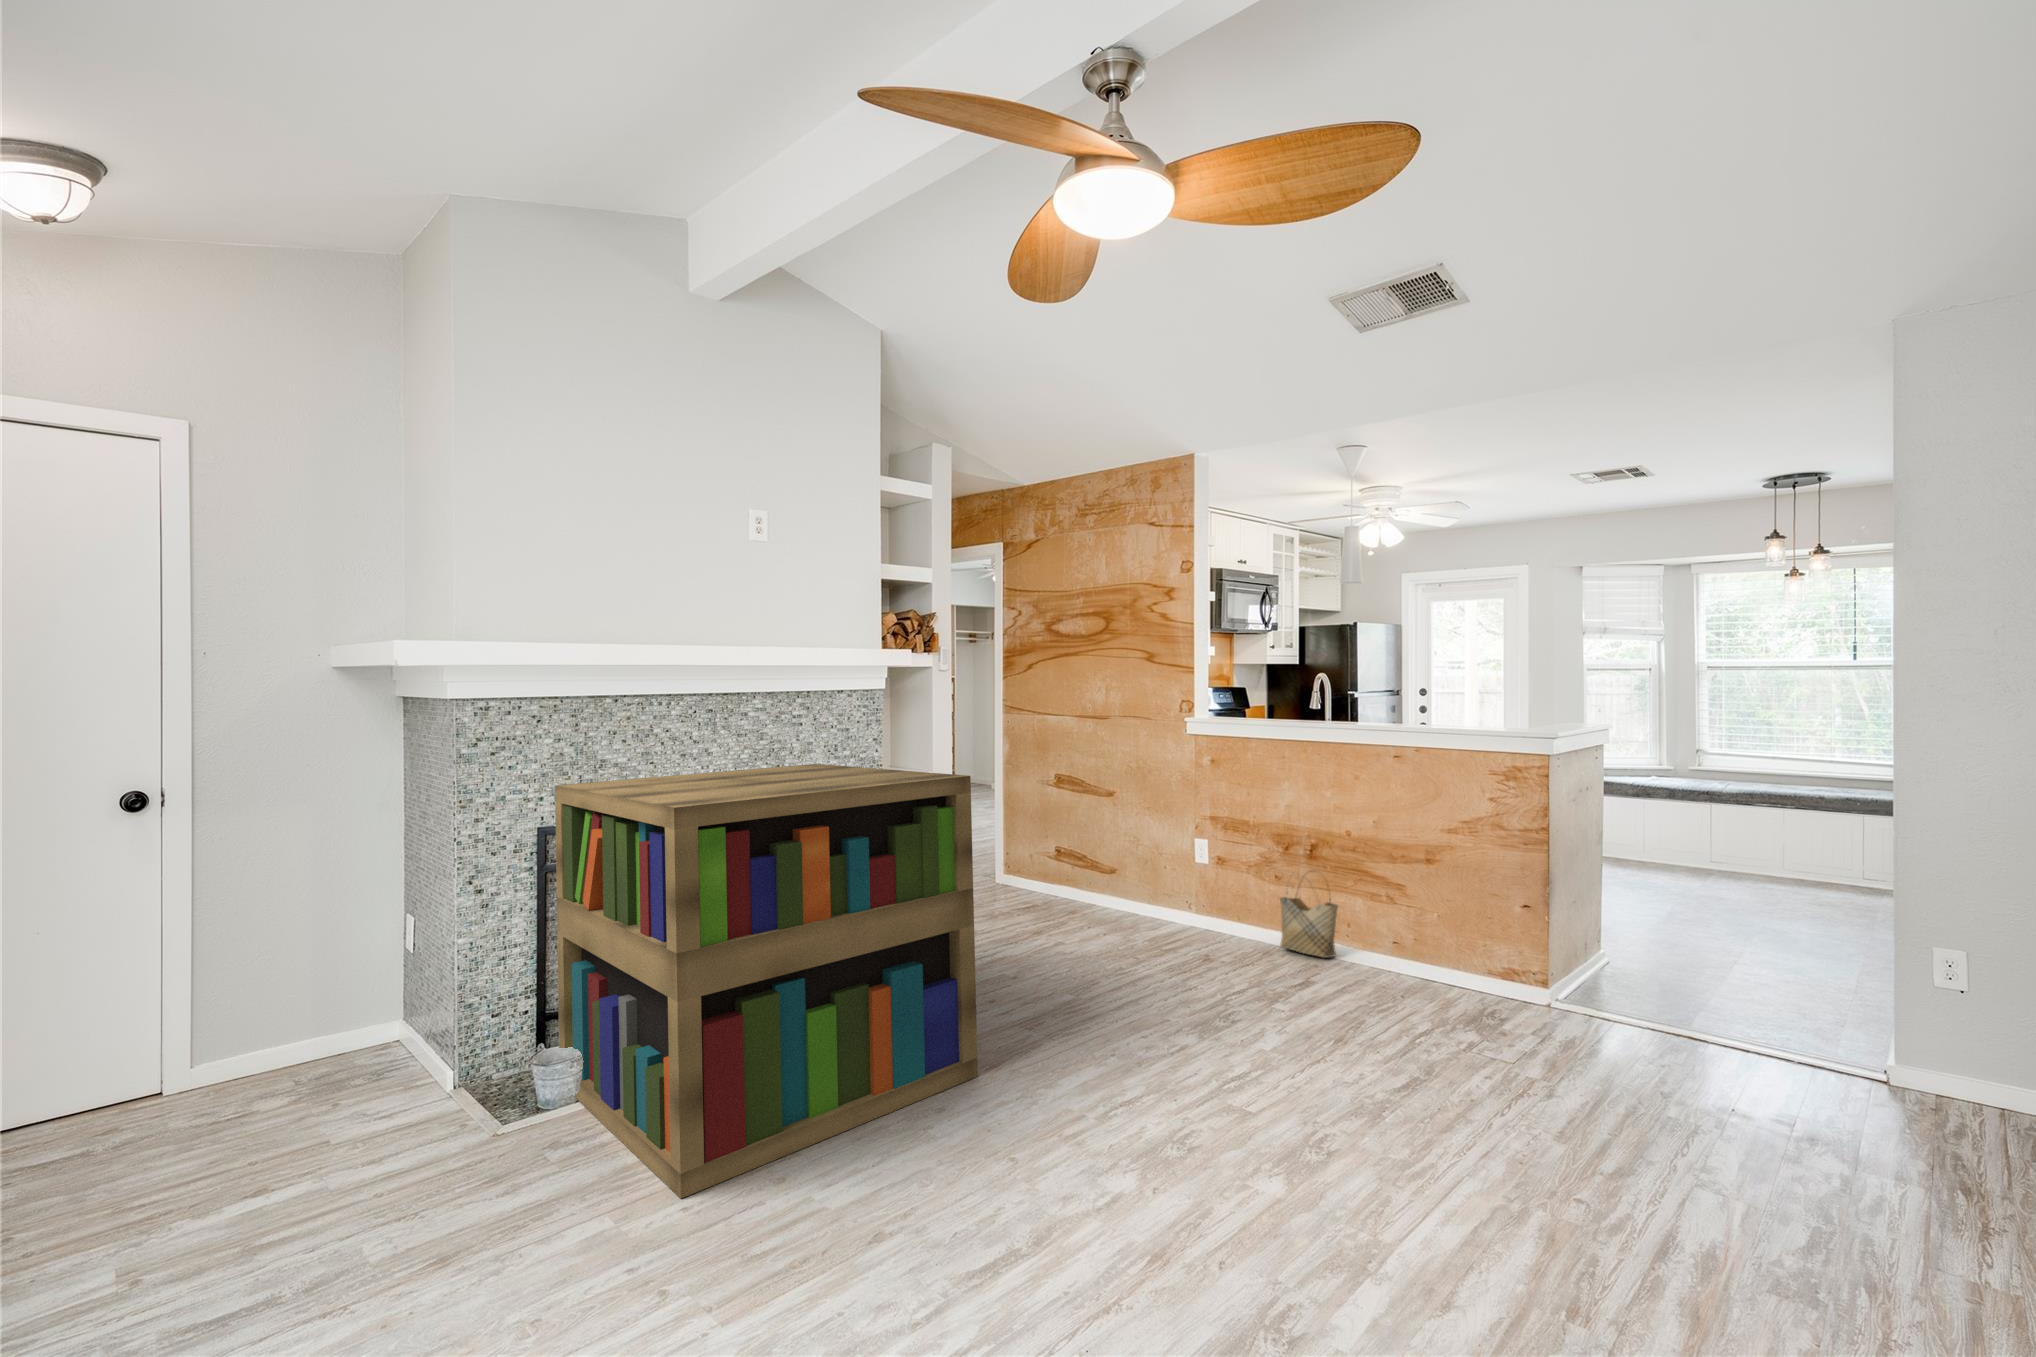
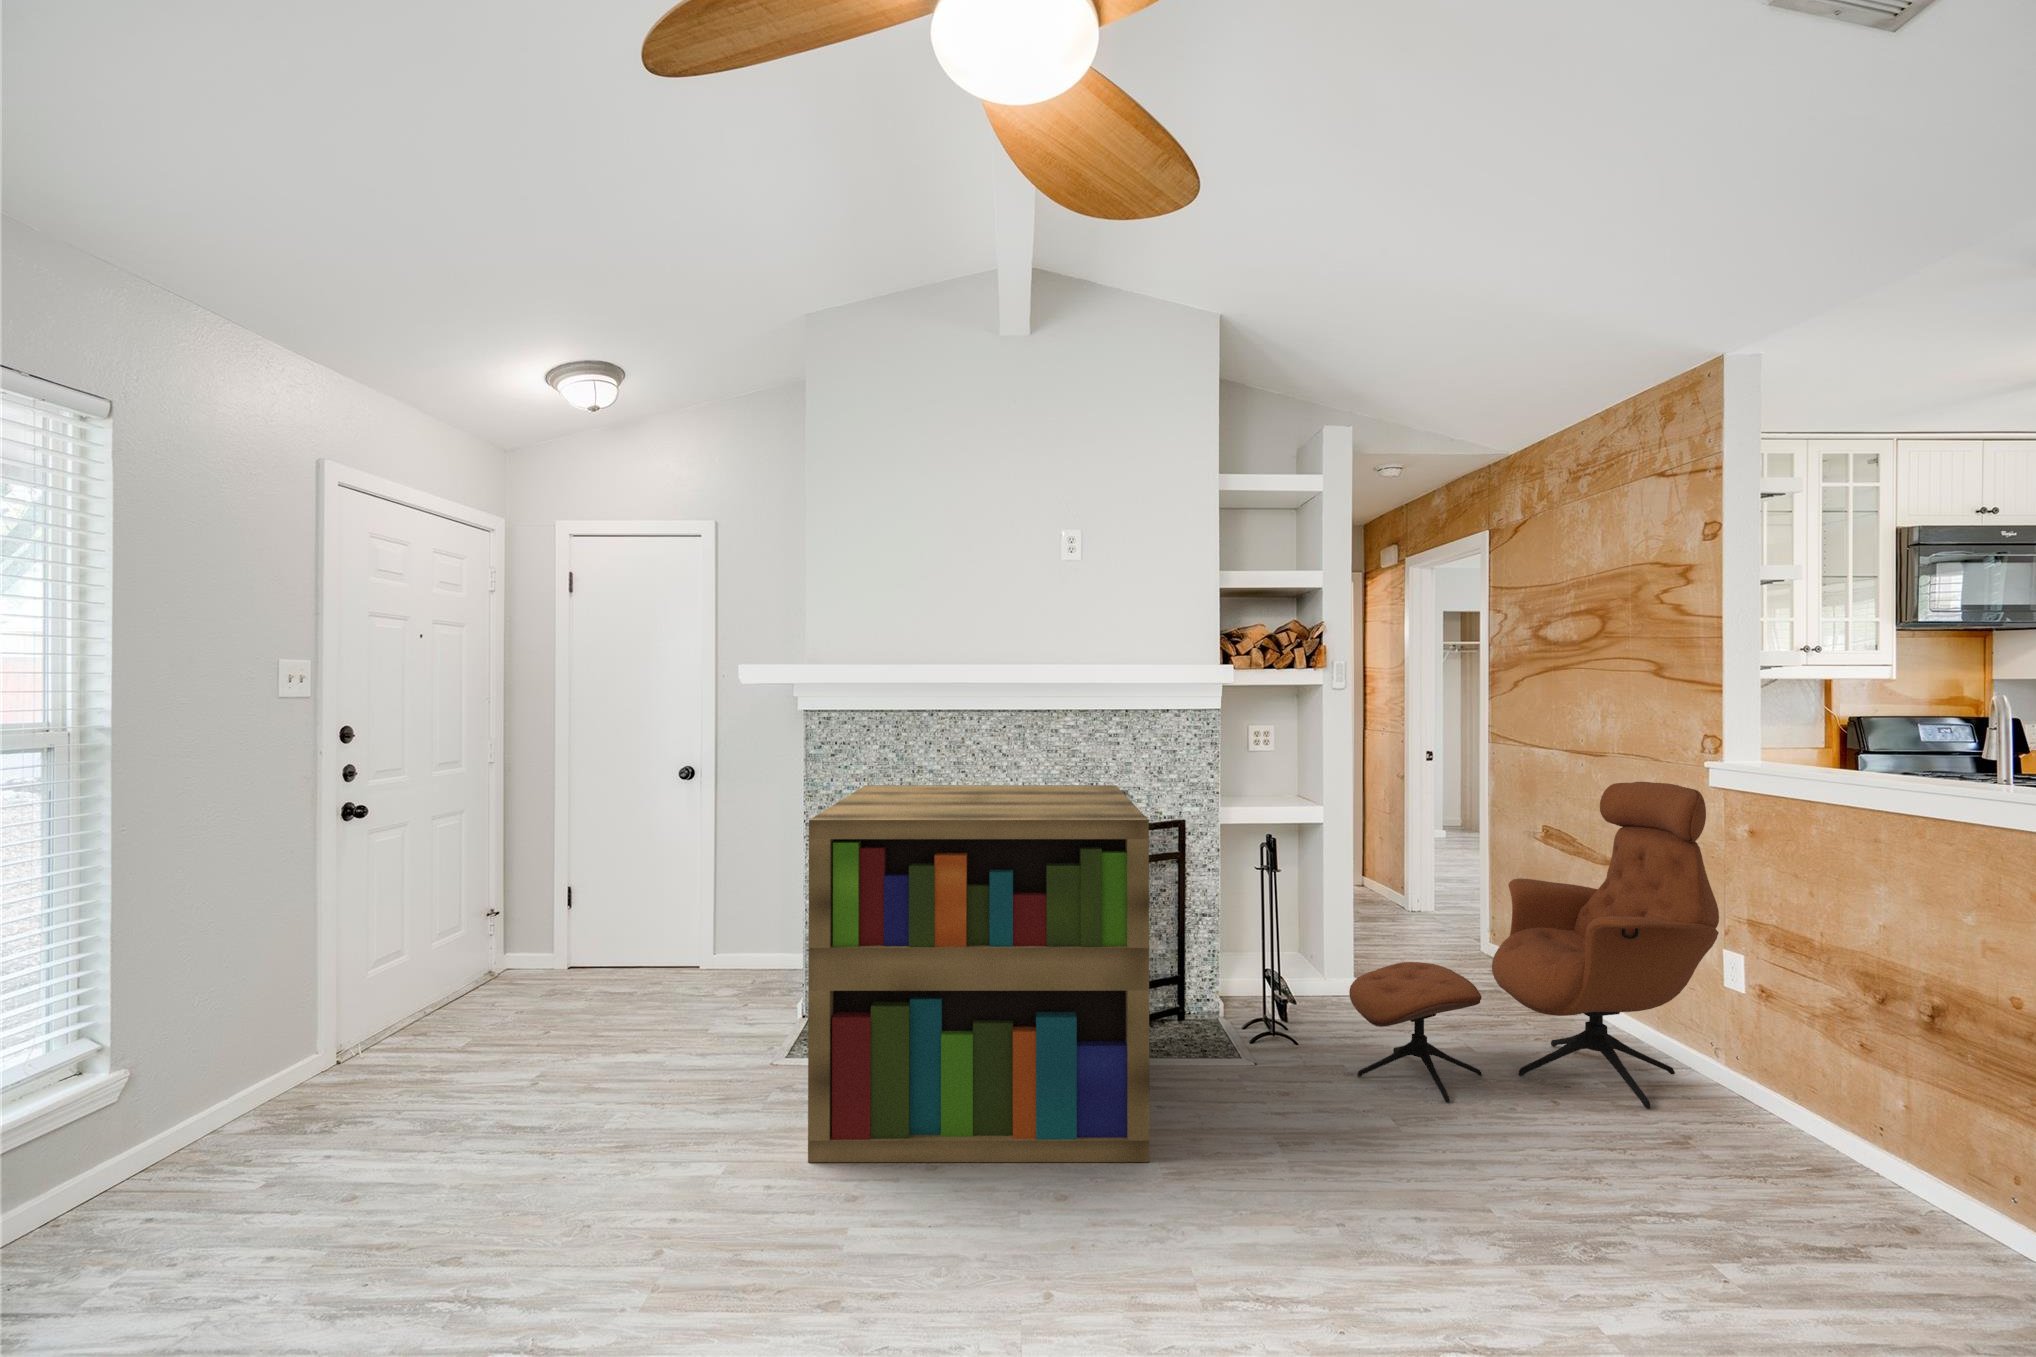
lounge chair: none [1010,732,1213,978] -> present [1349,782,1719,1109]
woven basket: present [1280,875,1338,958] -> none [1802,1040,1915,1203]

